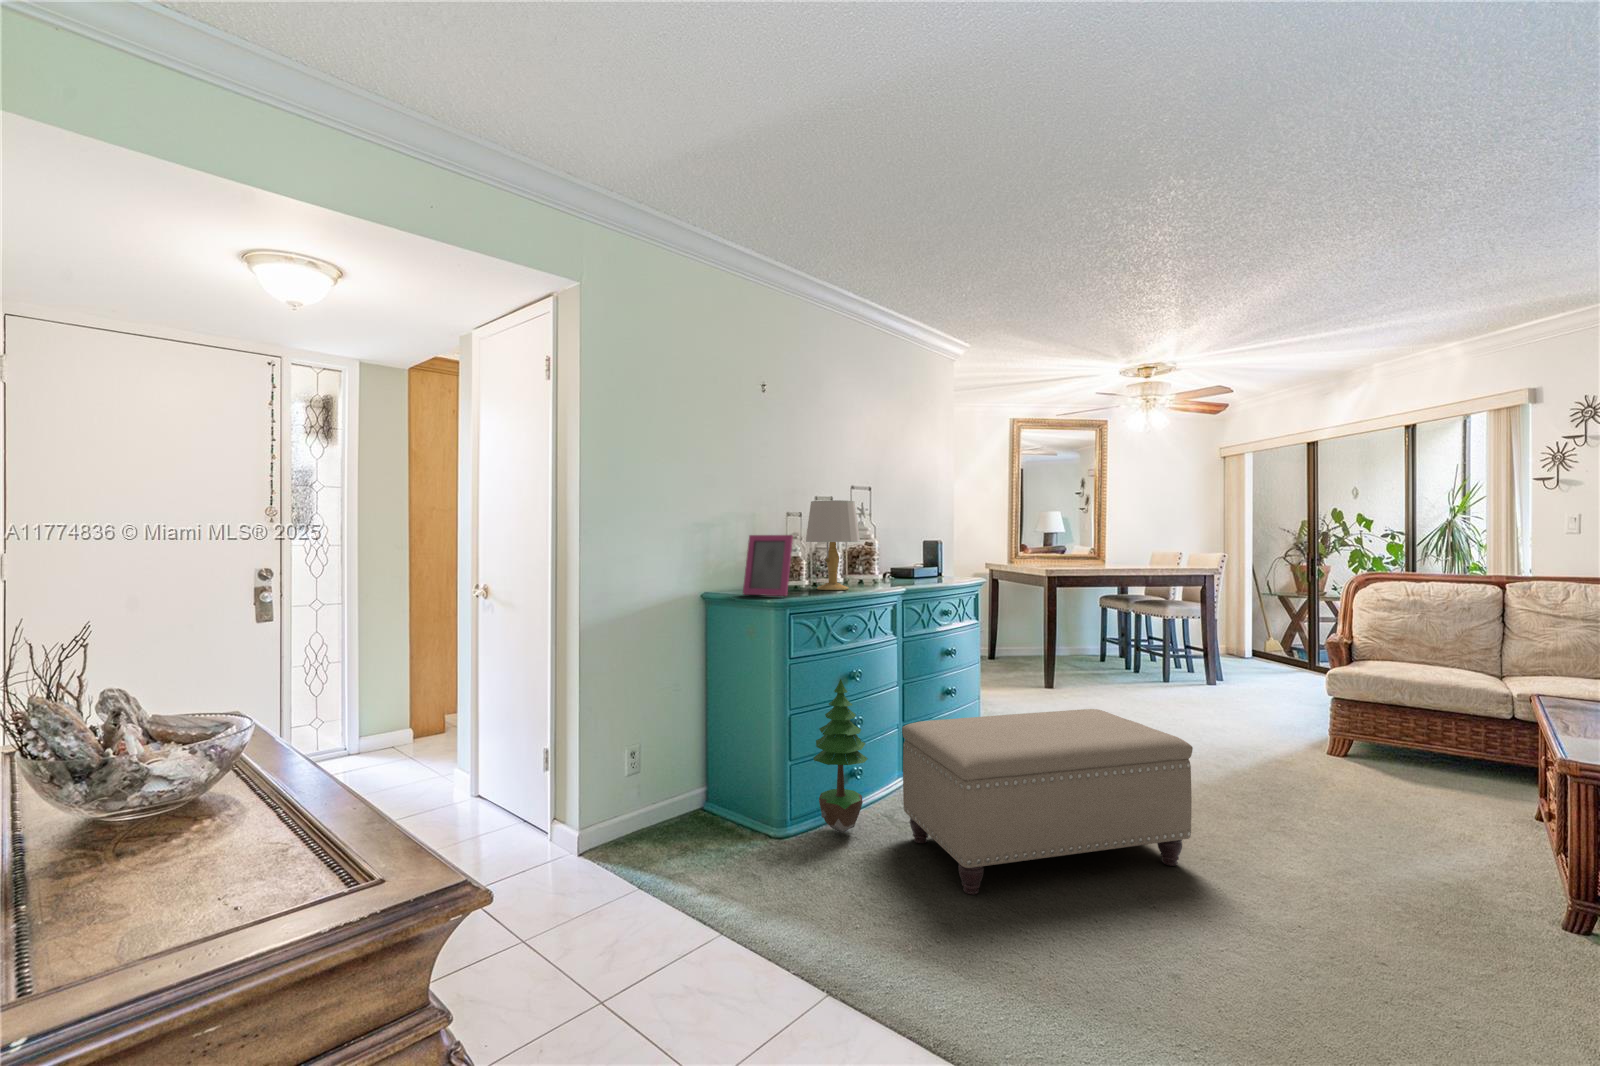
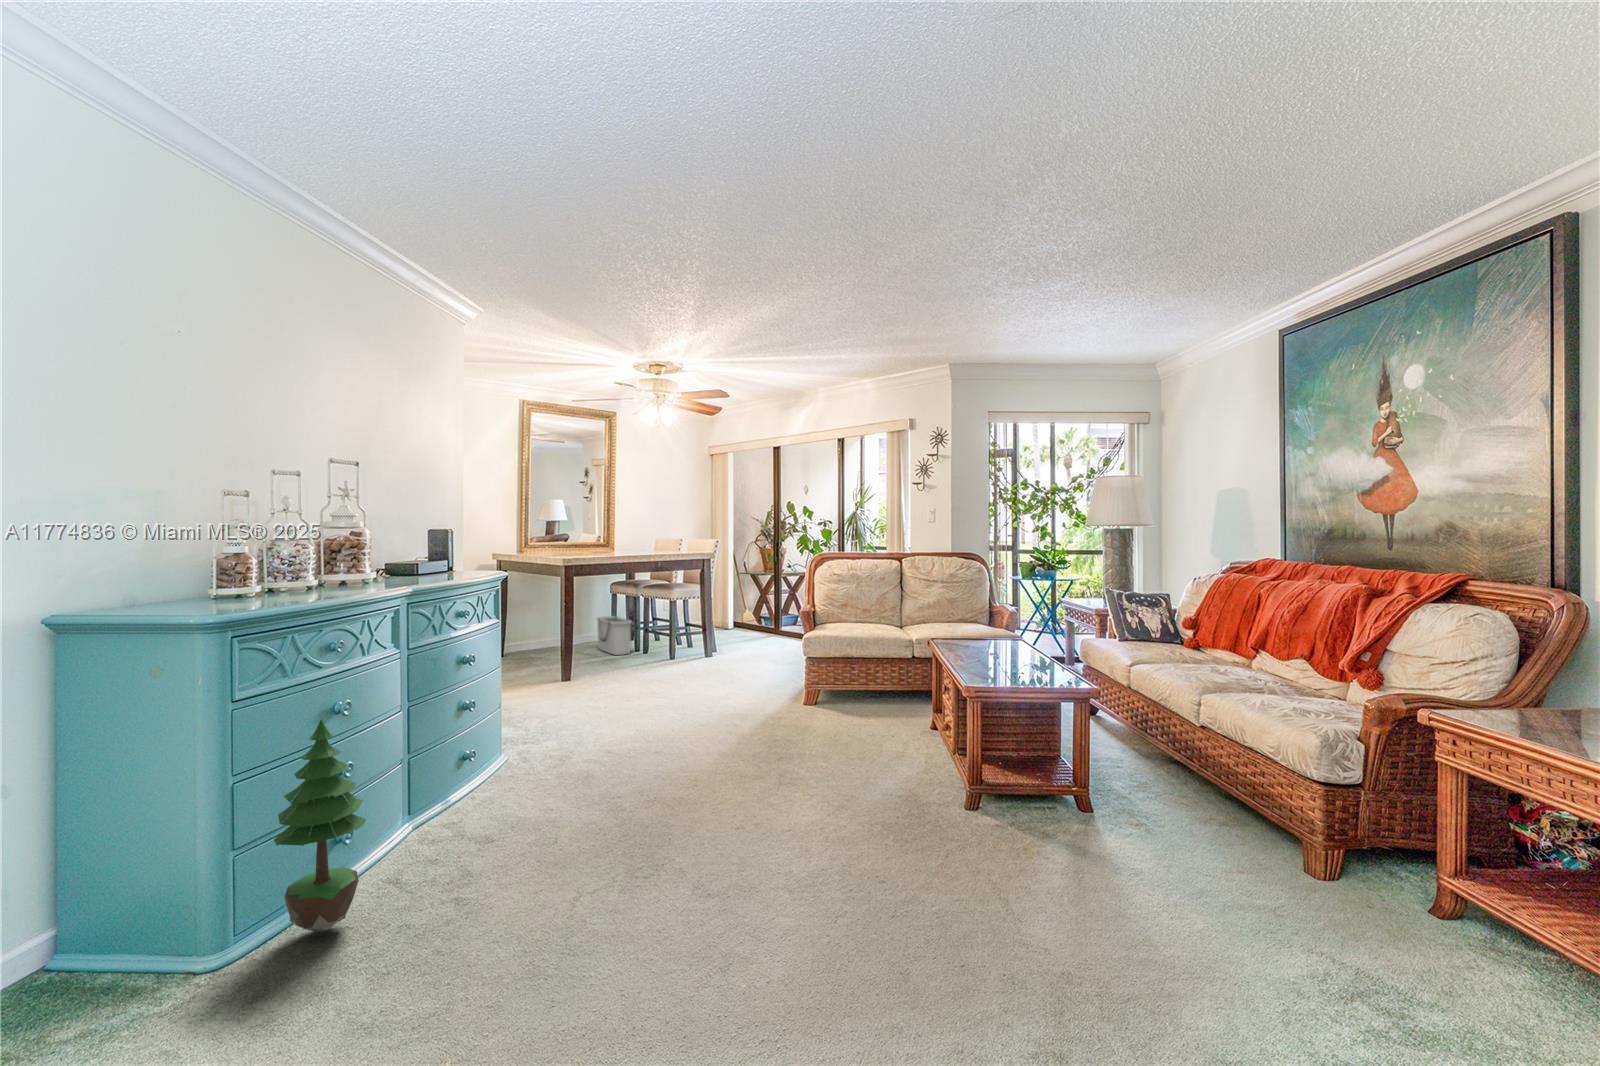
table lamp: present [806,500,860,590] -> none [252,472,345,597]
picture frame: present [743,535,793,596] -> none [128,519,232,614]
storage bin: none [1084,630,1121,670] -> present [597,616,631,655]
ottoman: present [902,709,1193,895] -> none [418,701,736,956]

